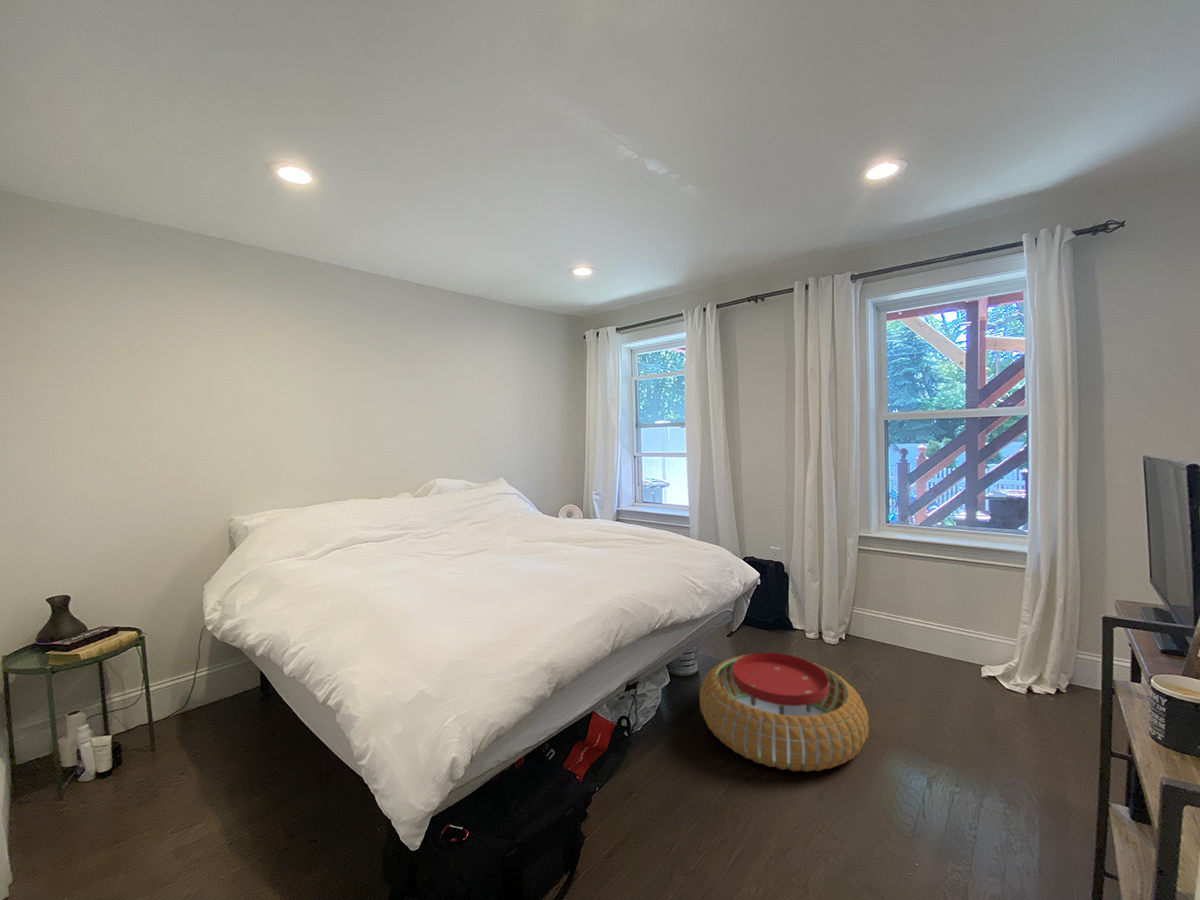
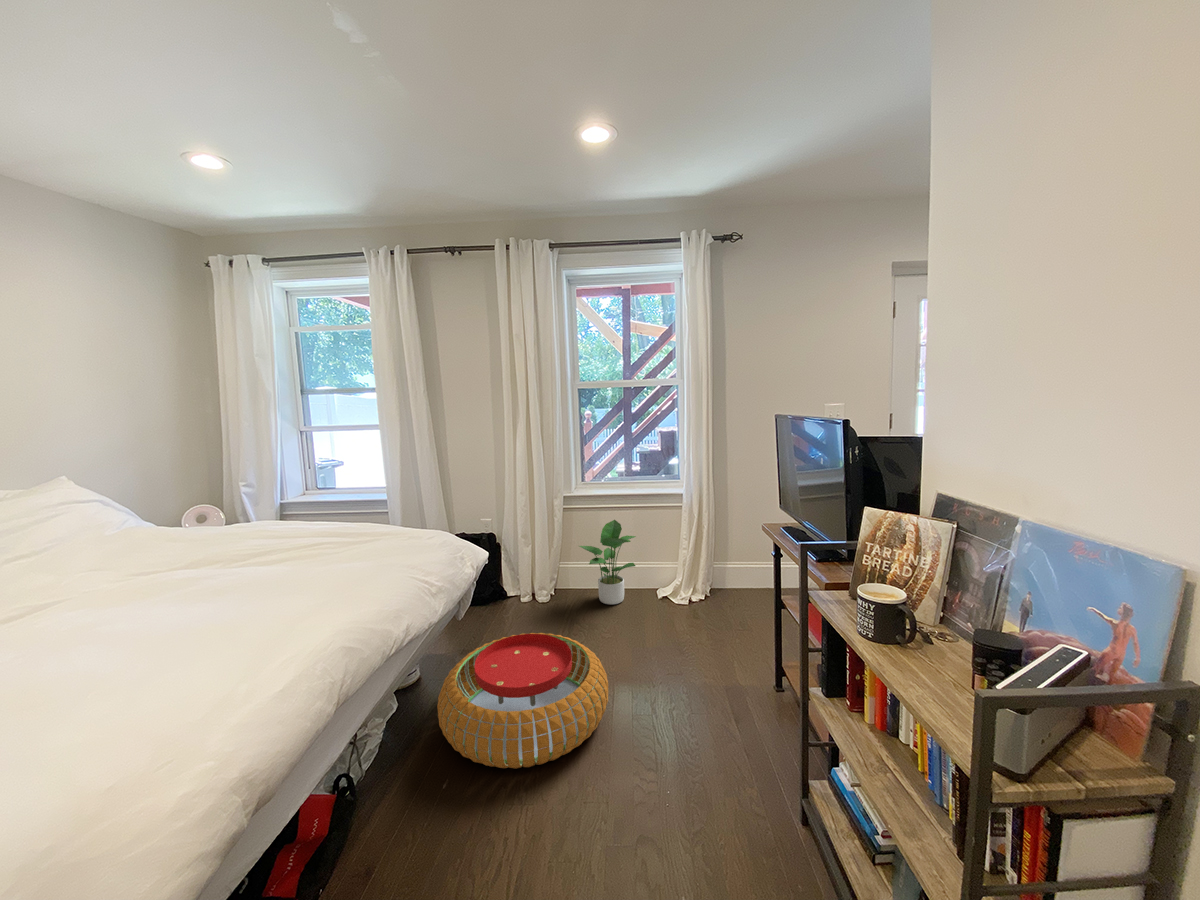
potted plant: none [871,570,952,667] -> present [579,520,636,605]

